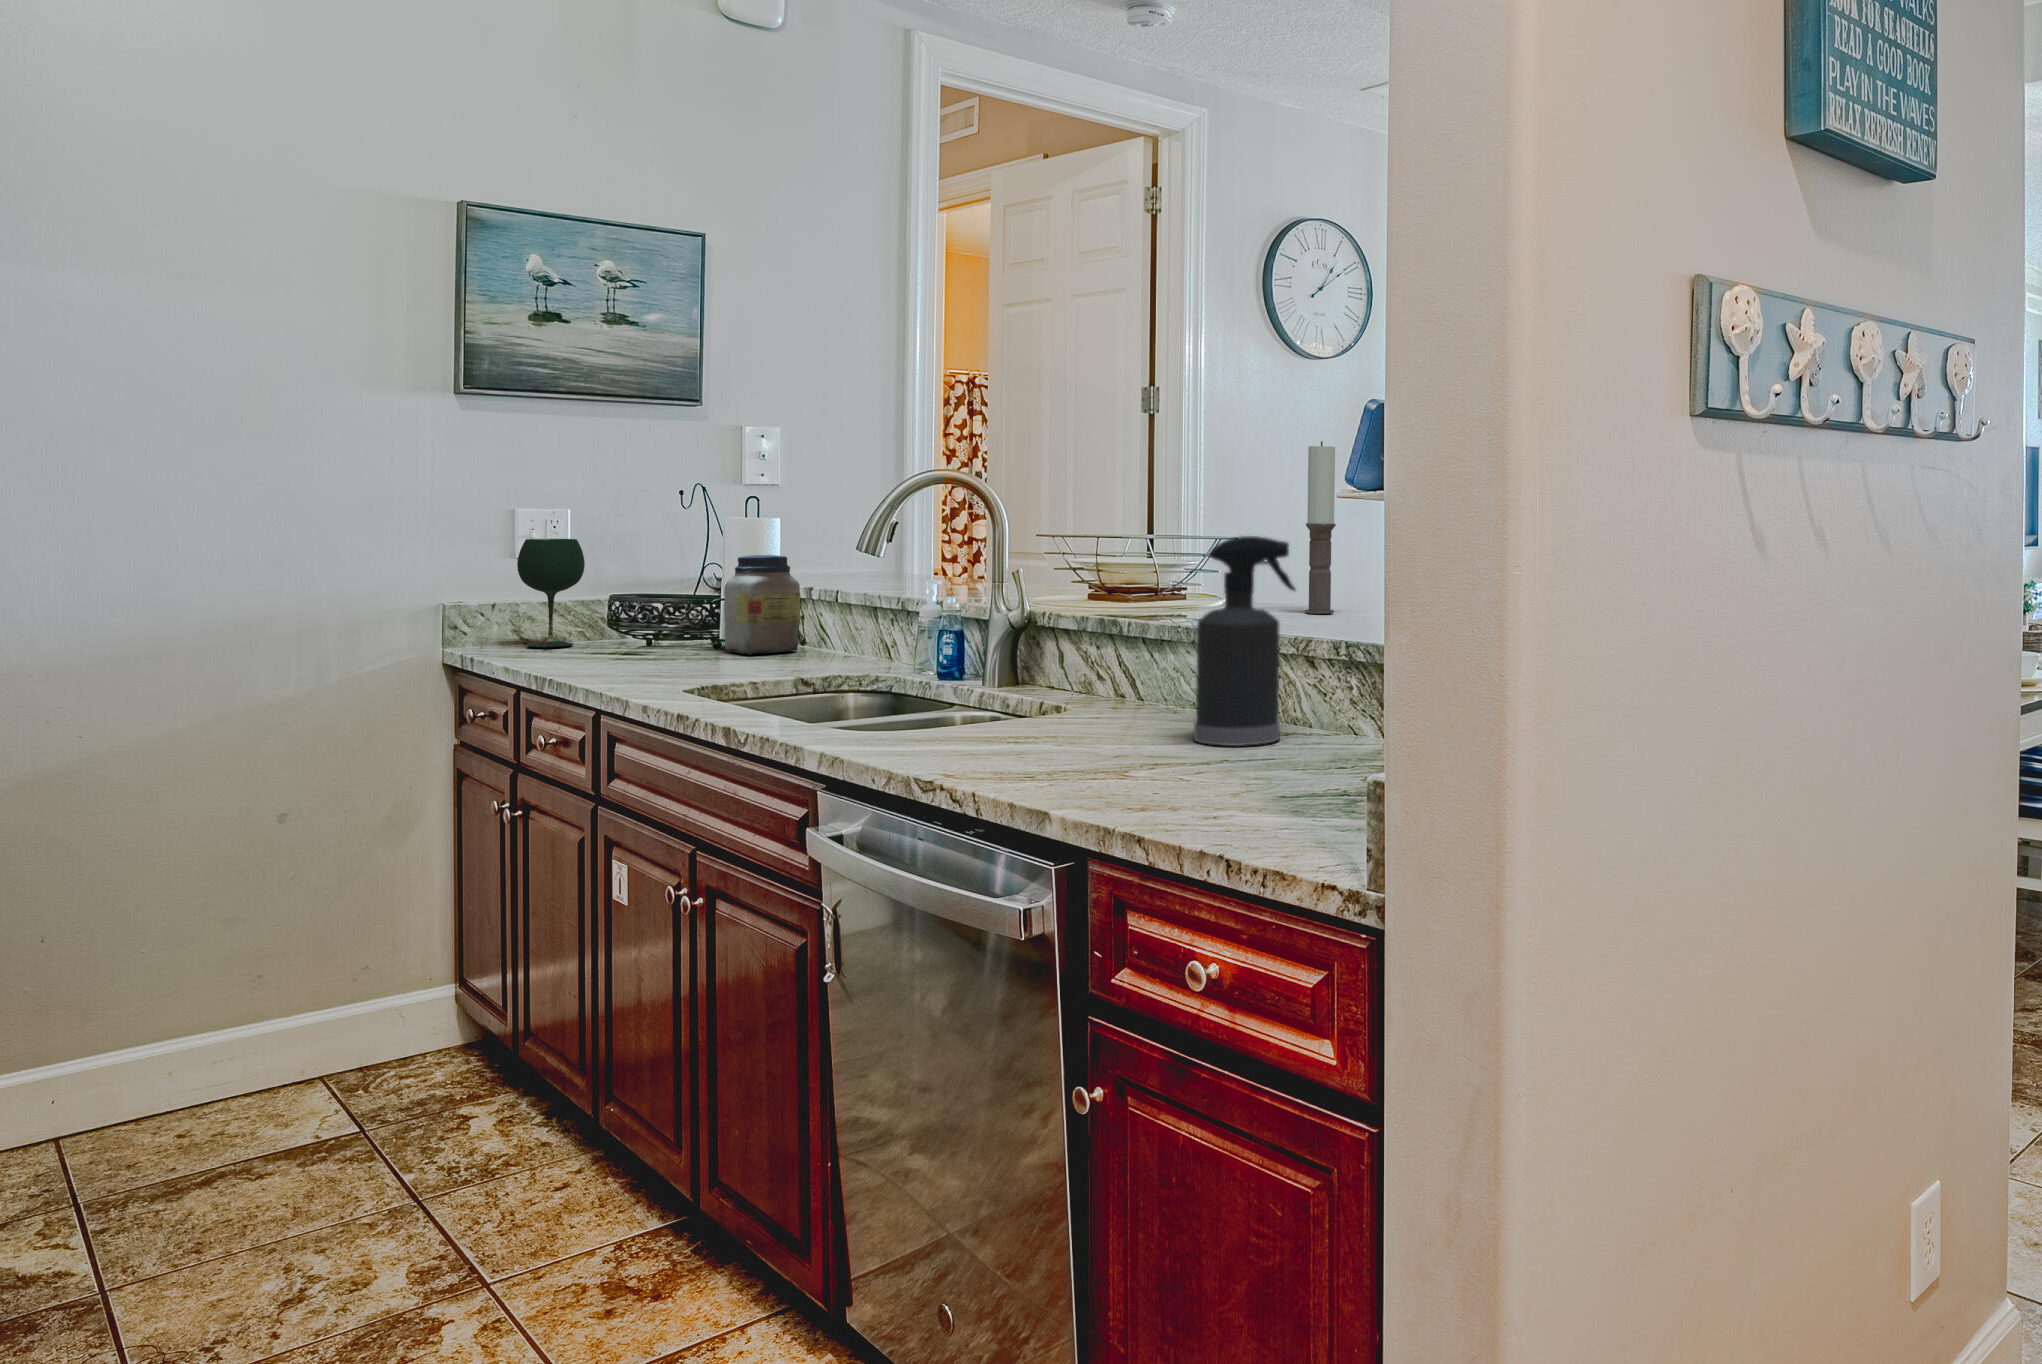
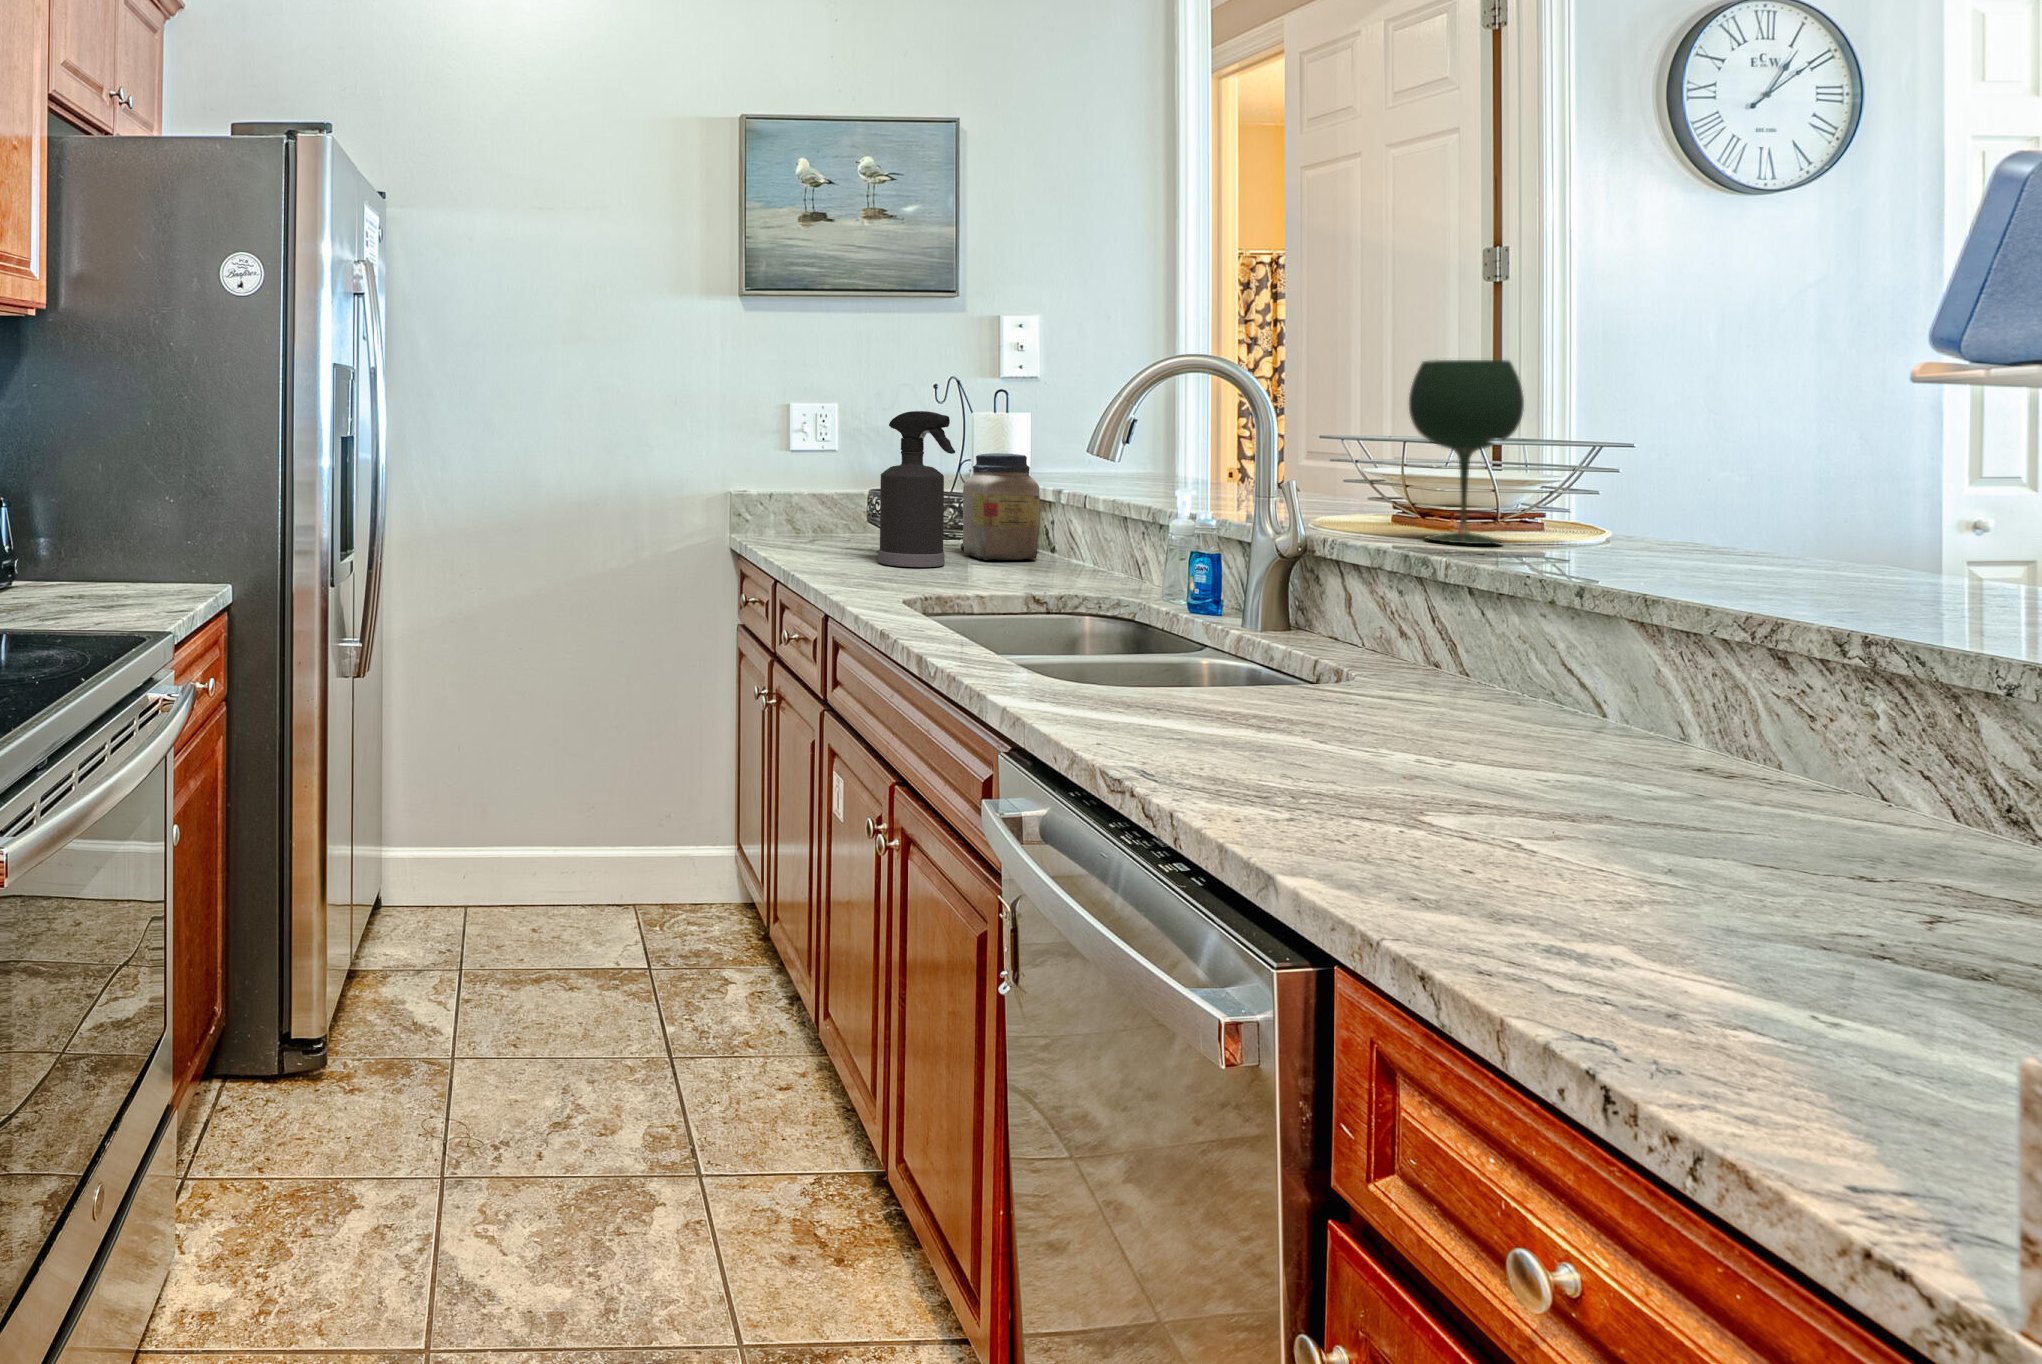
candle: present [1305,441,1336,614] -> none [1781,288,1847,571]
spray bottle: present [1194,536,1295,746] -> present [878,411,955,567]
wine glass: present [517,539,585,647] -> present [1409,360,1524,544]

